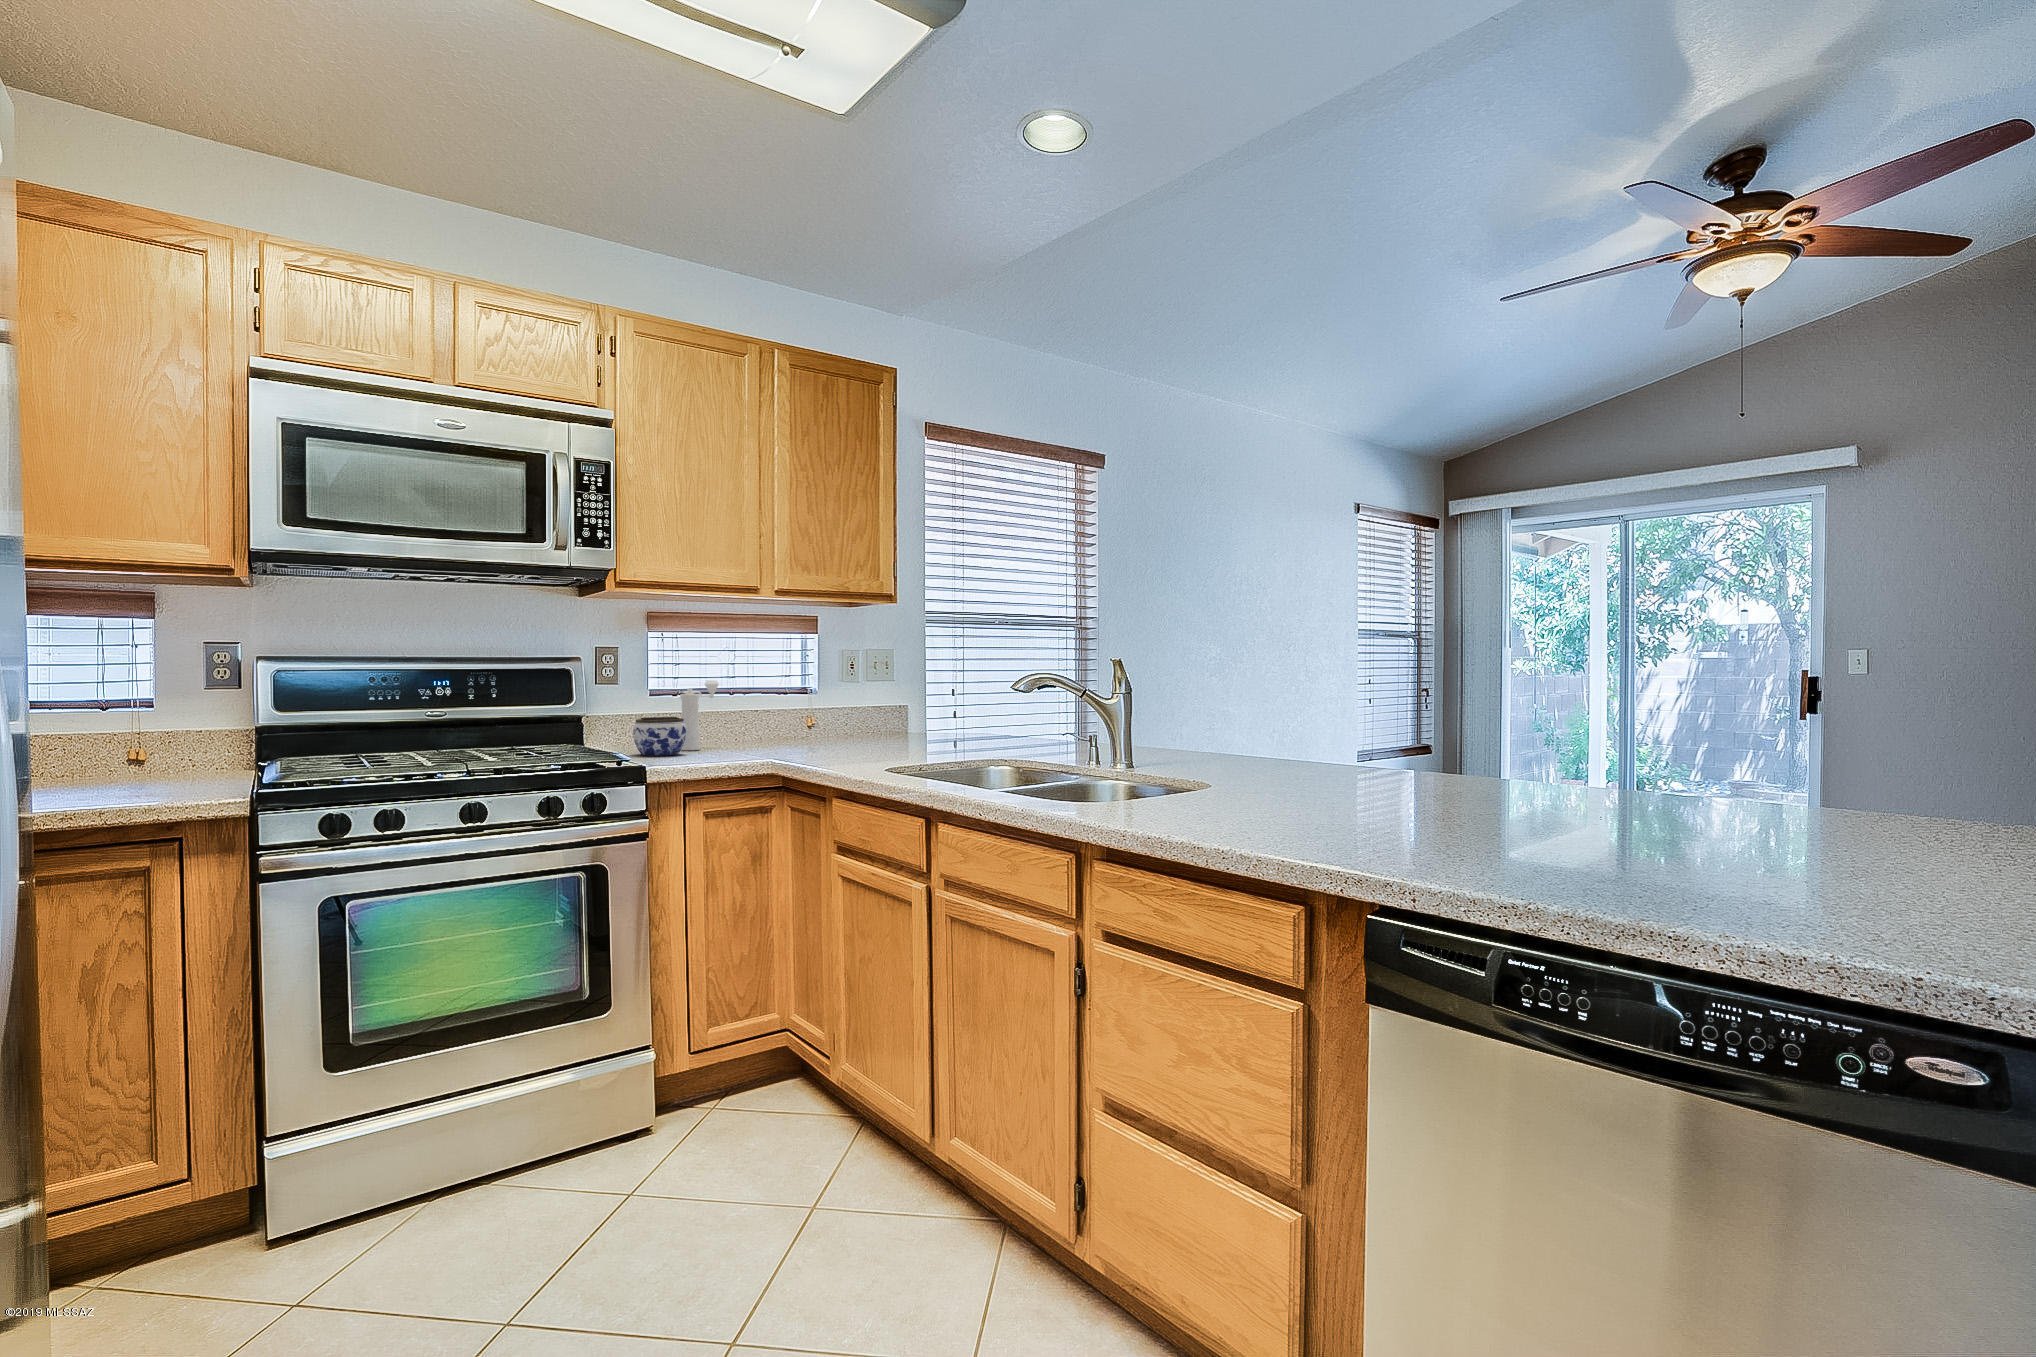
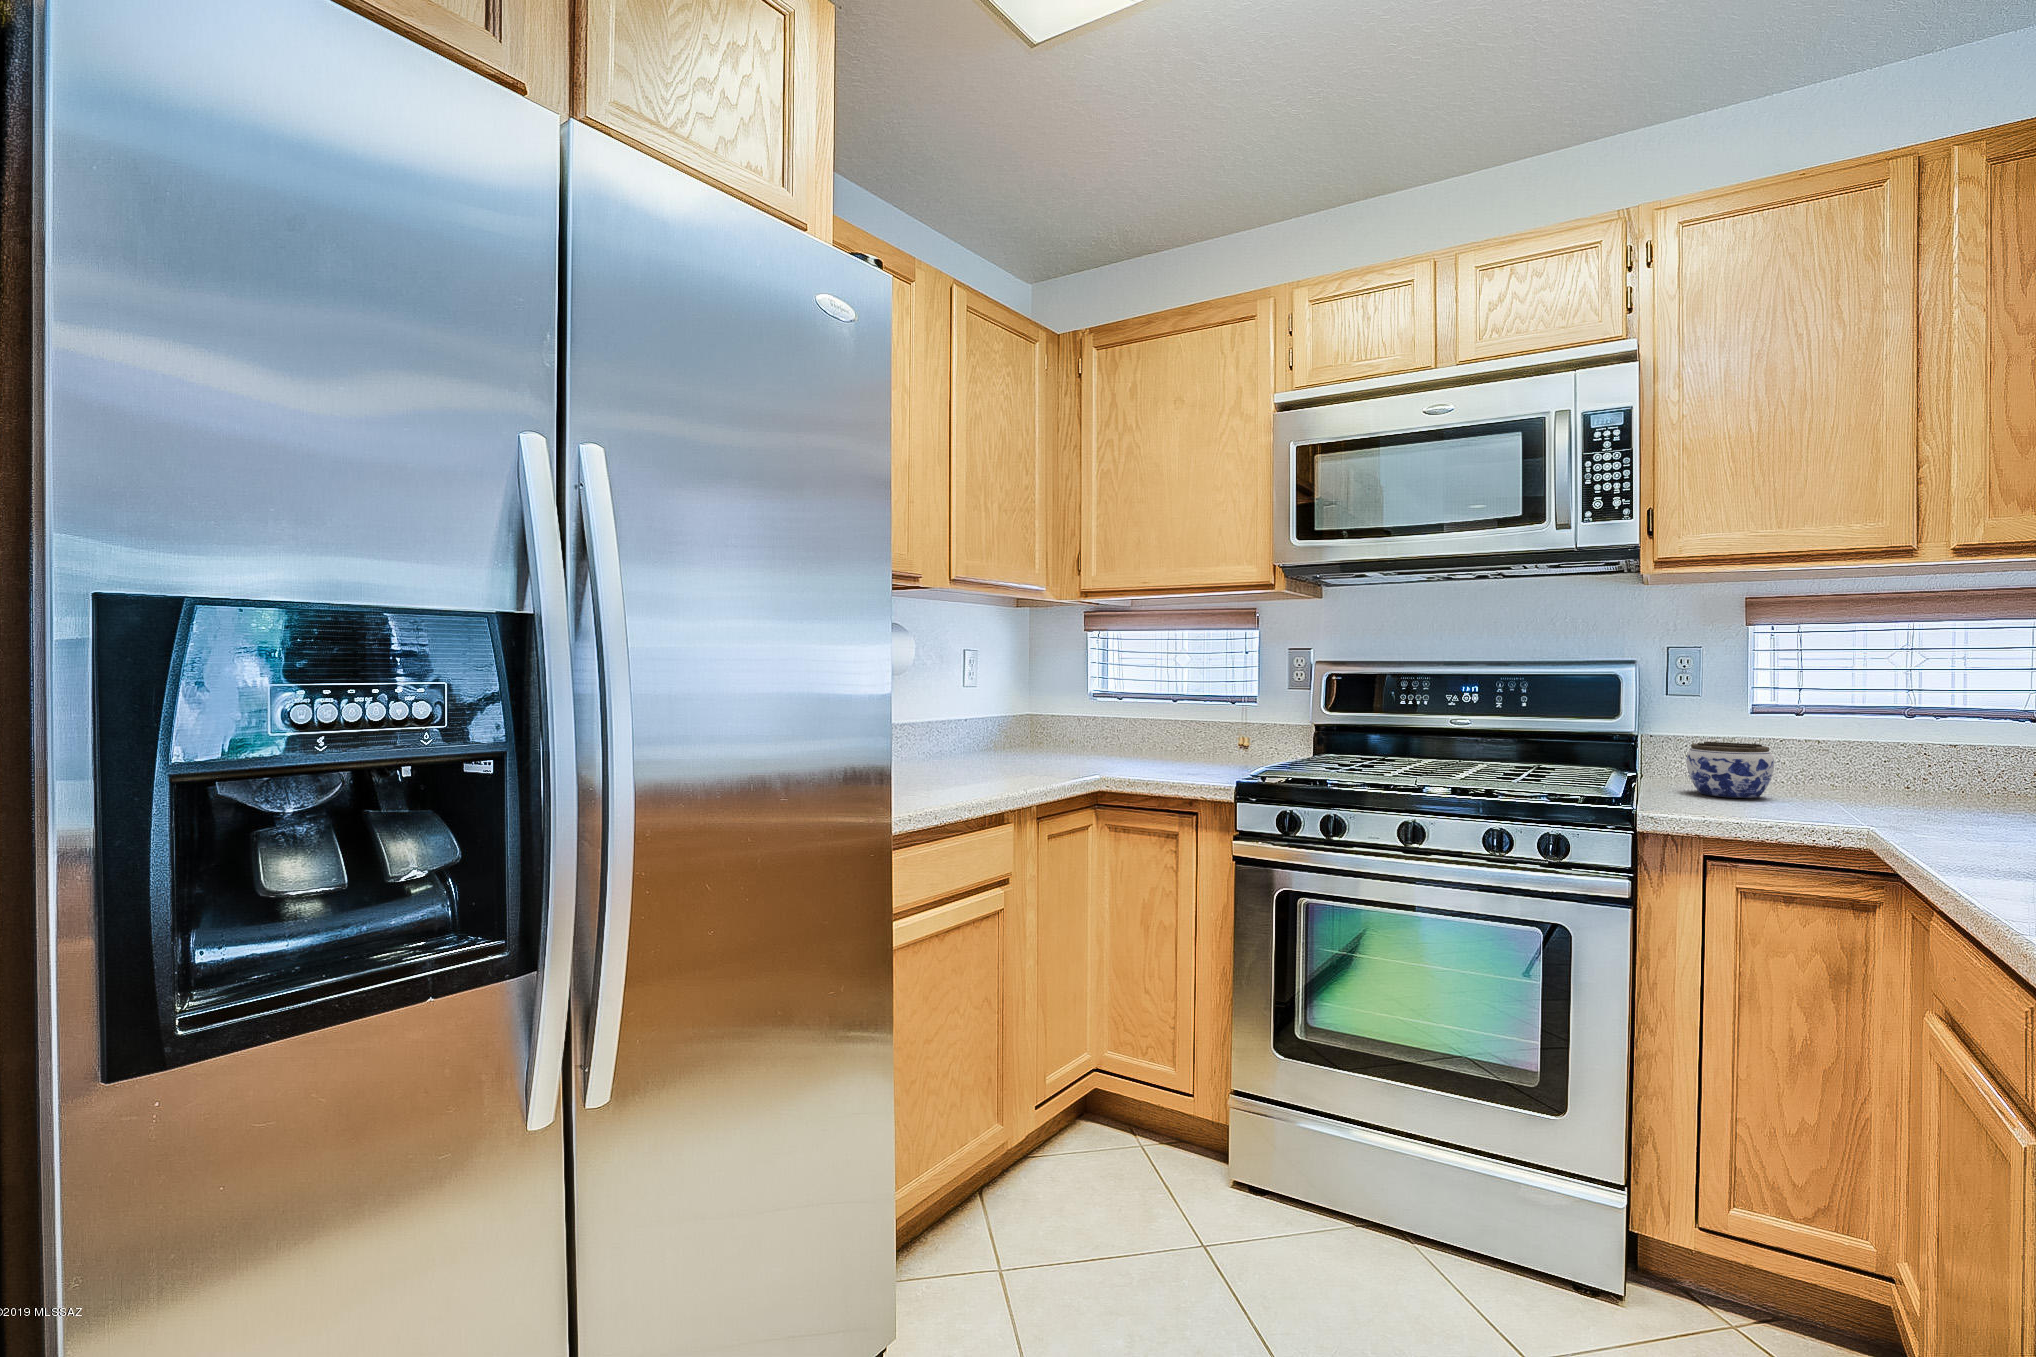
pepper mill: present [680,680,719,750] -> none [1787,693,1874,796]

